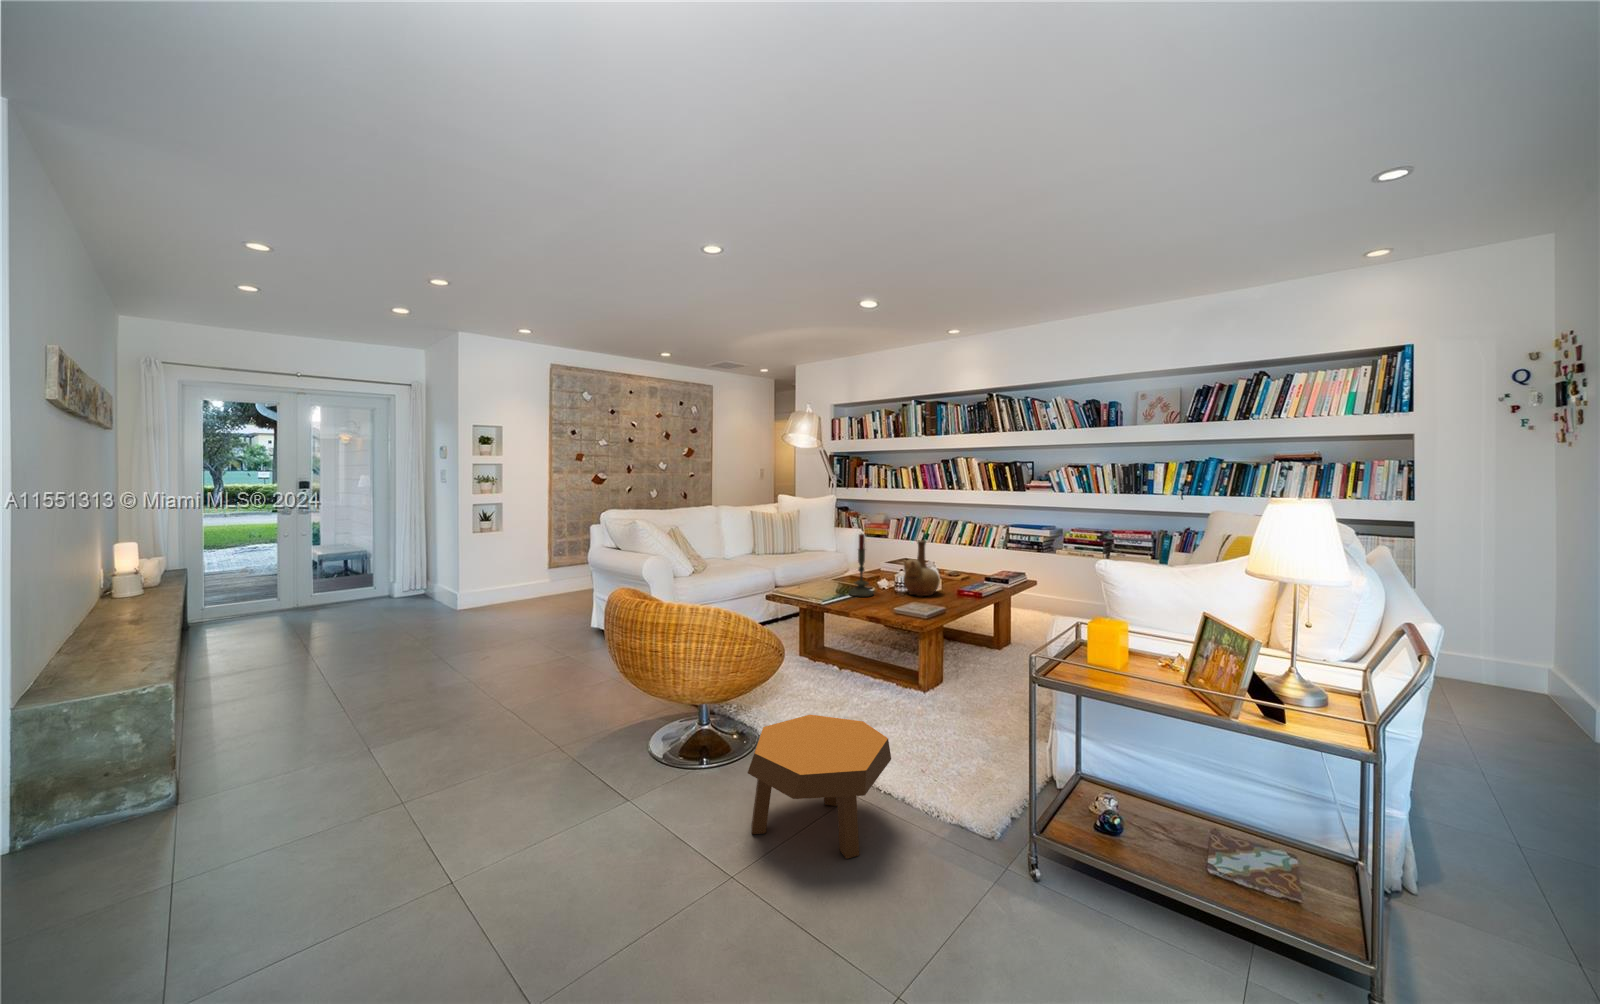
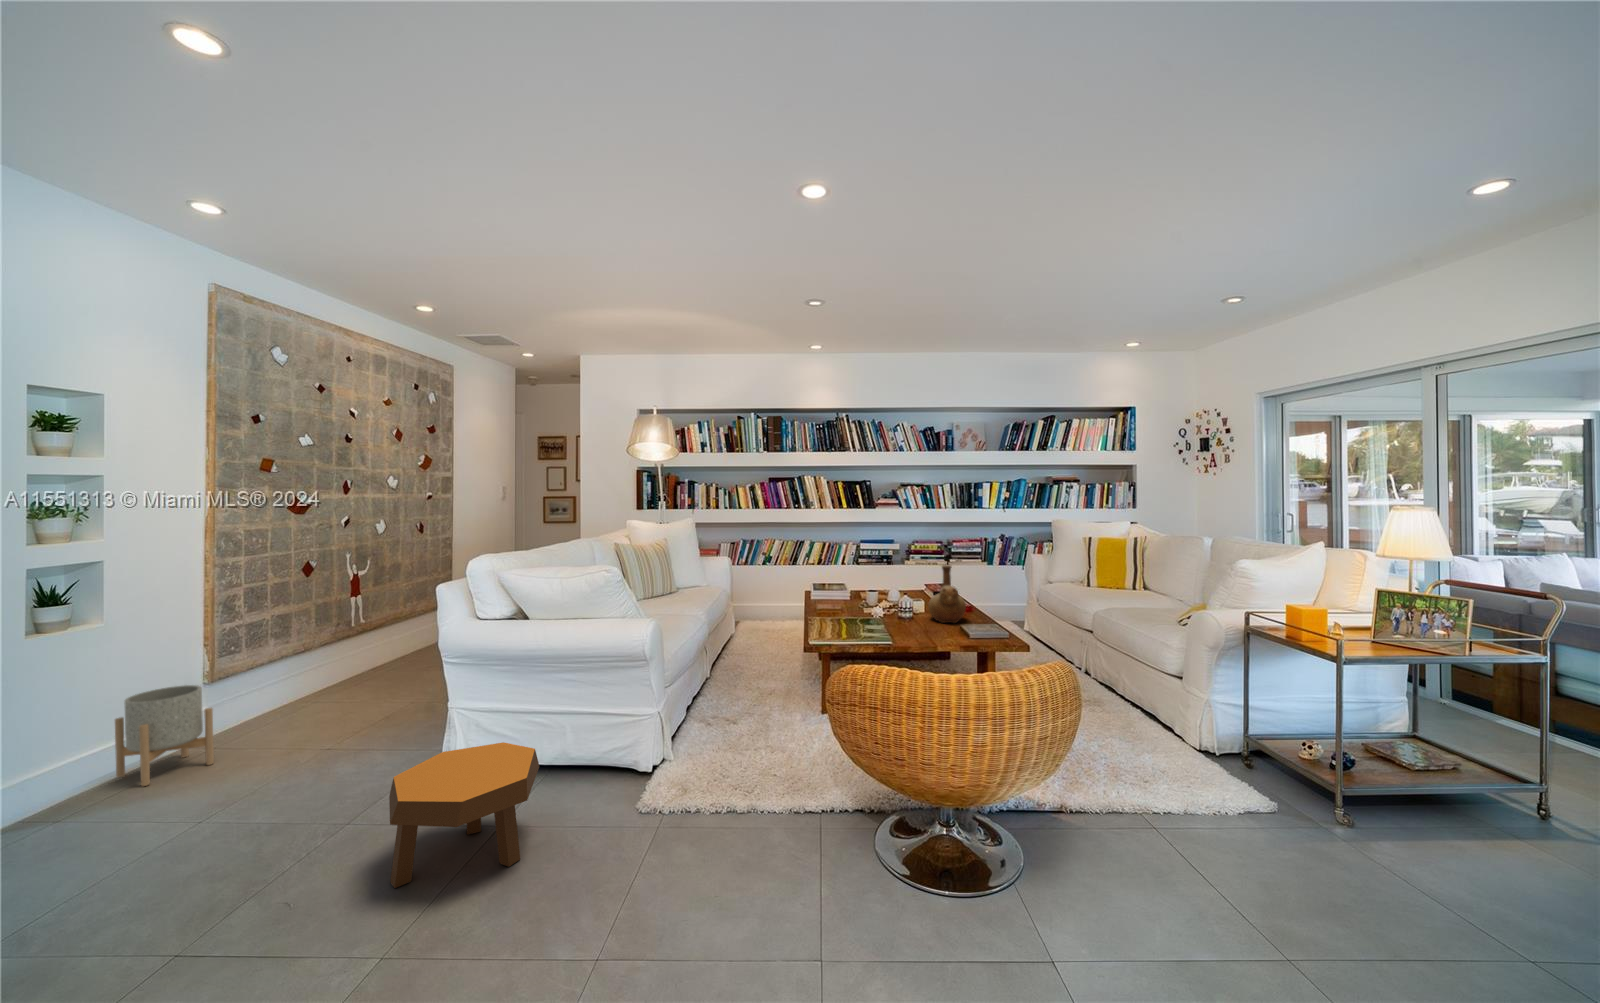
candle: present [849,534,873,597] -> none [895,562,922,634]
planter: none [499,565,530,608] -> present [115,685,214,786]
footstool: present [748,715,891,859] -> present [389,742,539,888]

